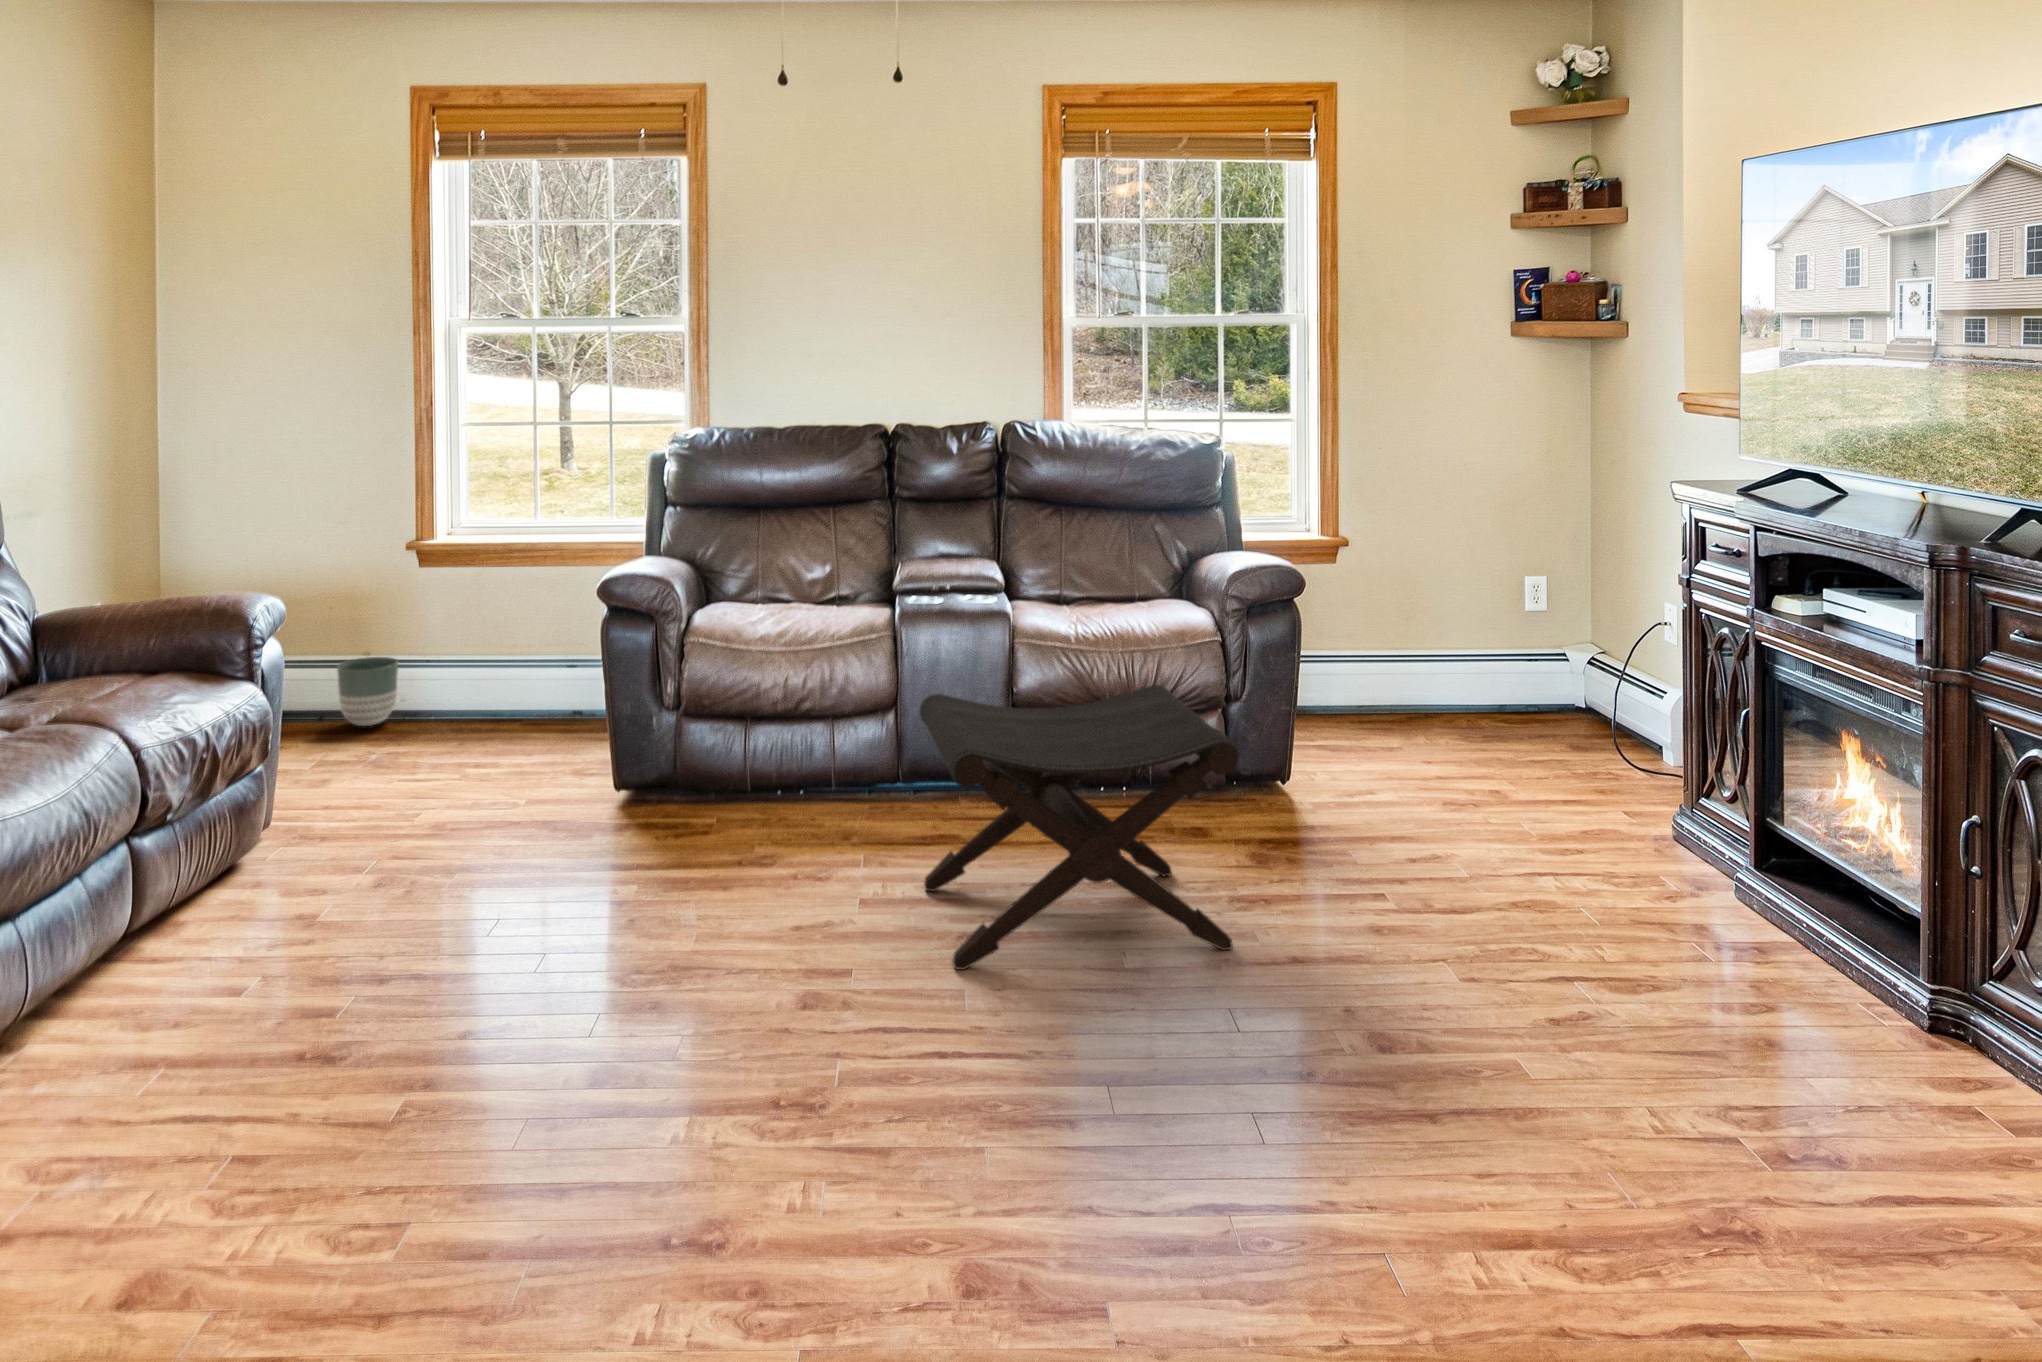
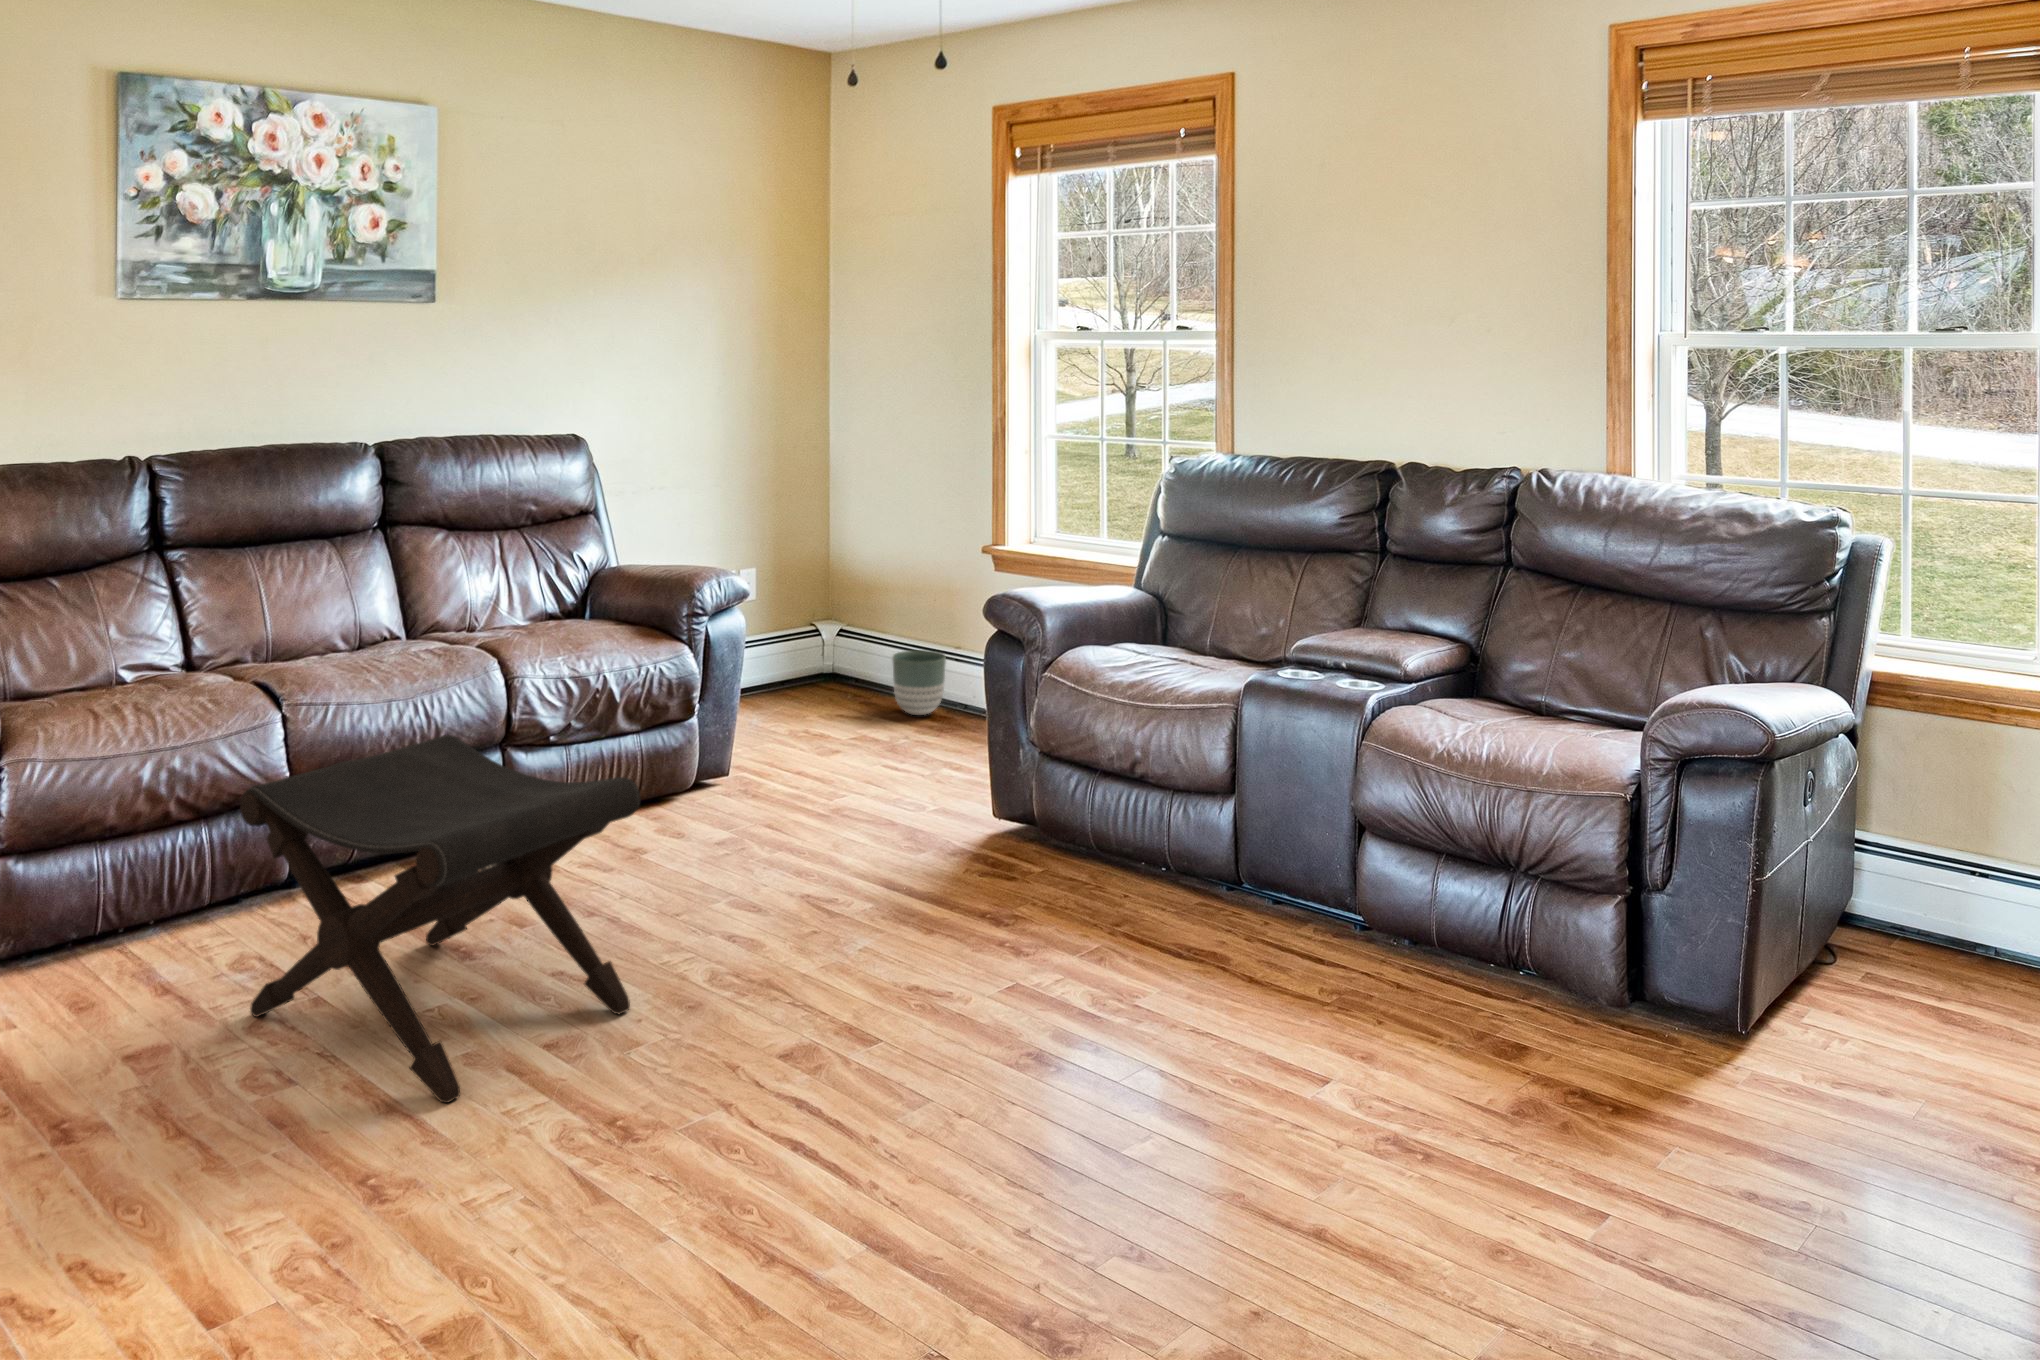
footstool: present [920,685,1239,970] -> present [240,735,641,1103]

